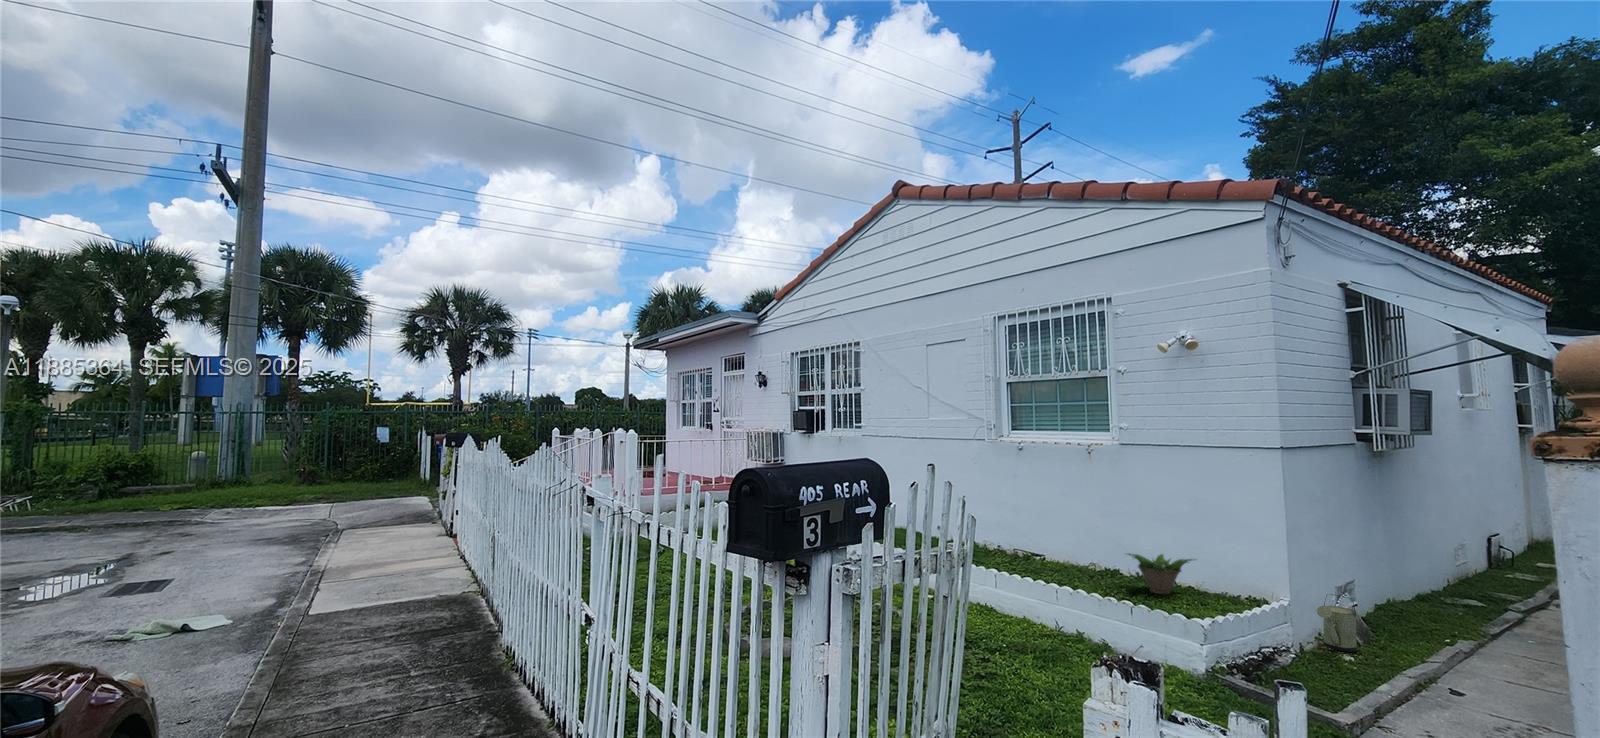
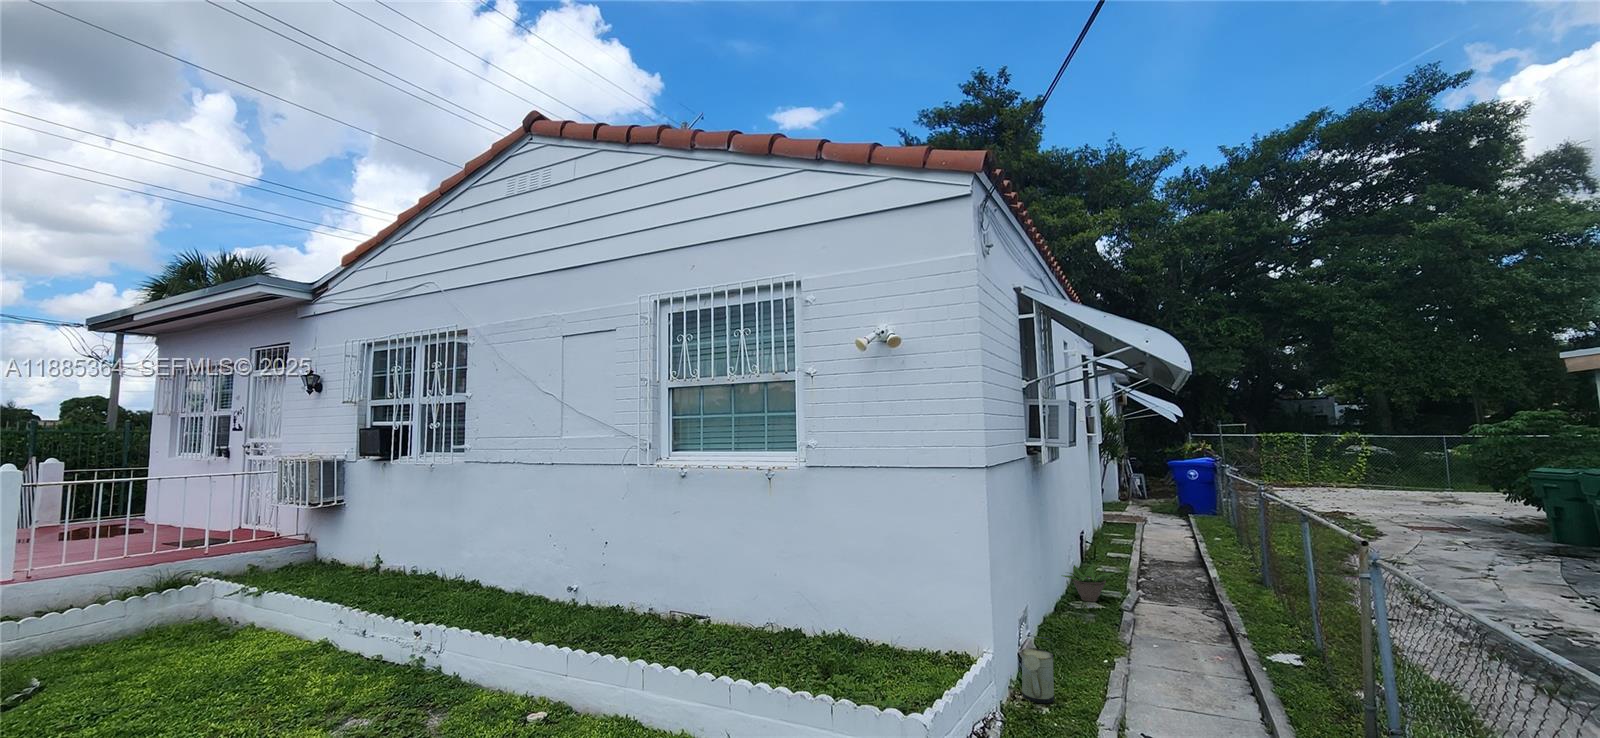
decorative plant: present [1129,554,1193,594] -> present [1062,565,1115,602]

